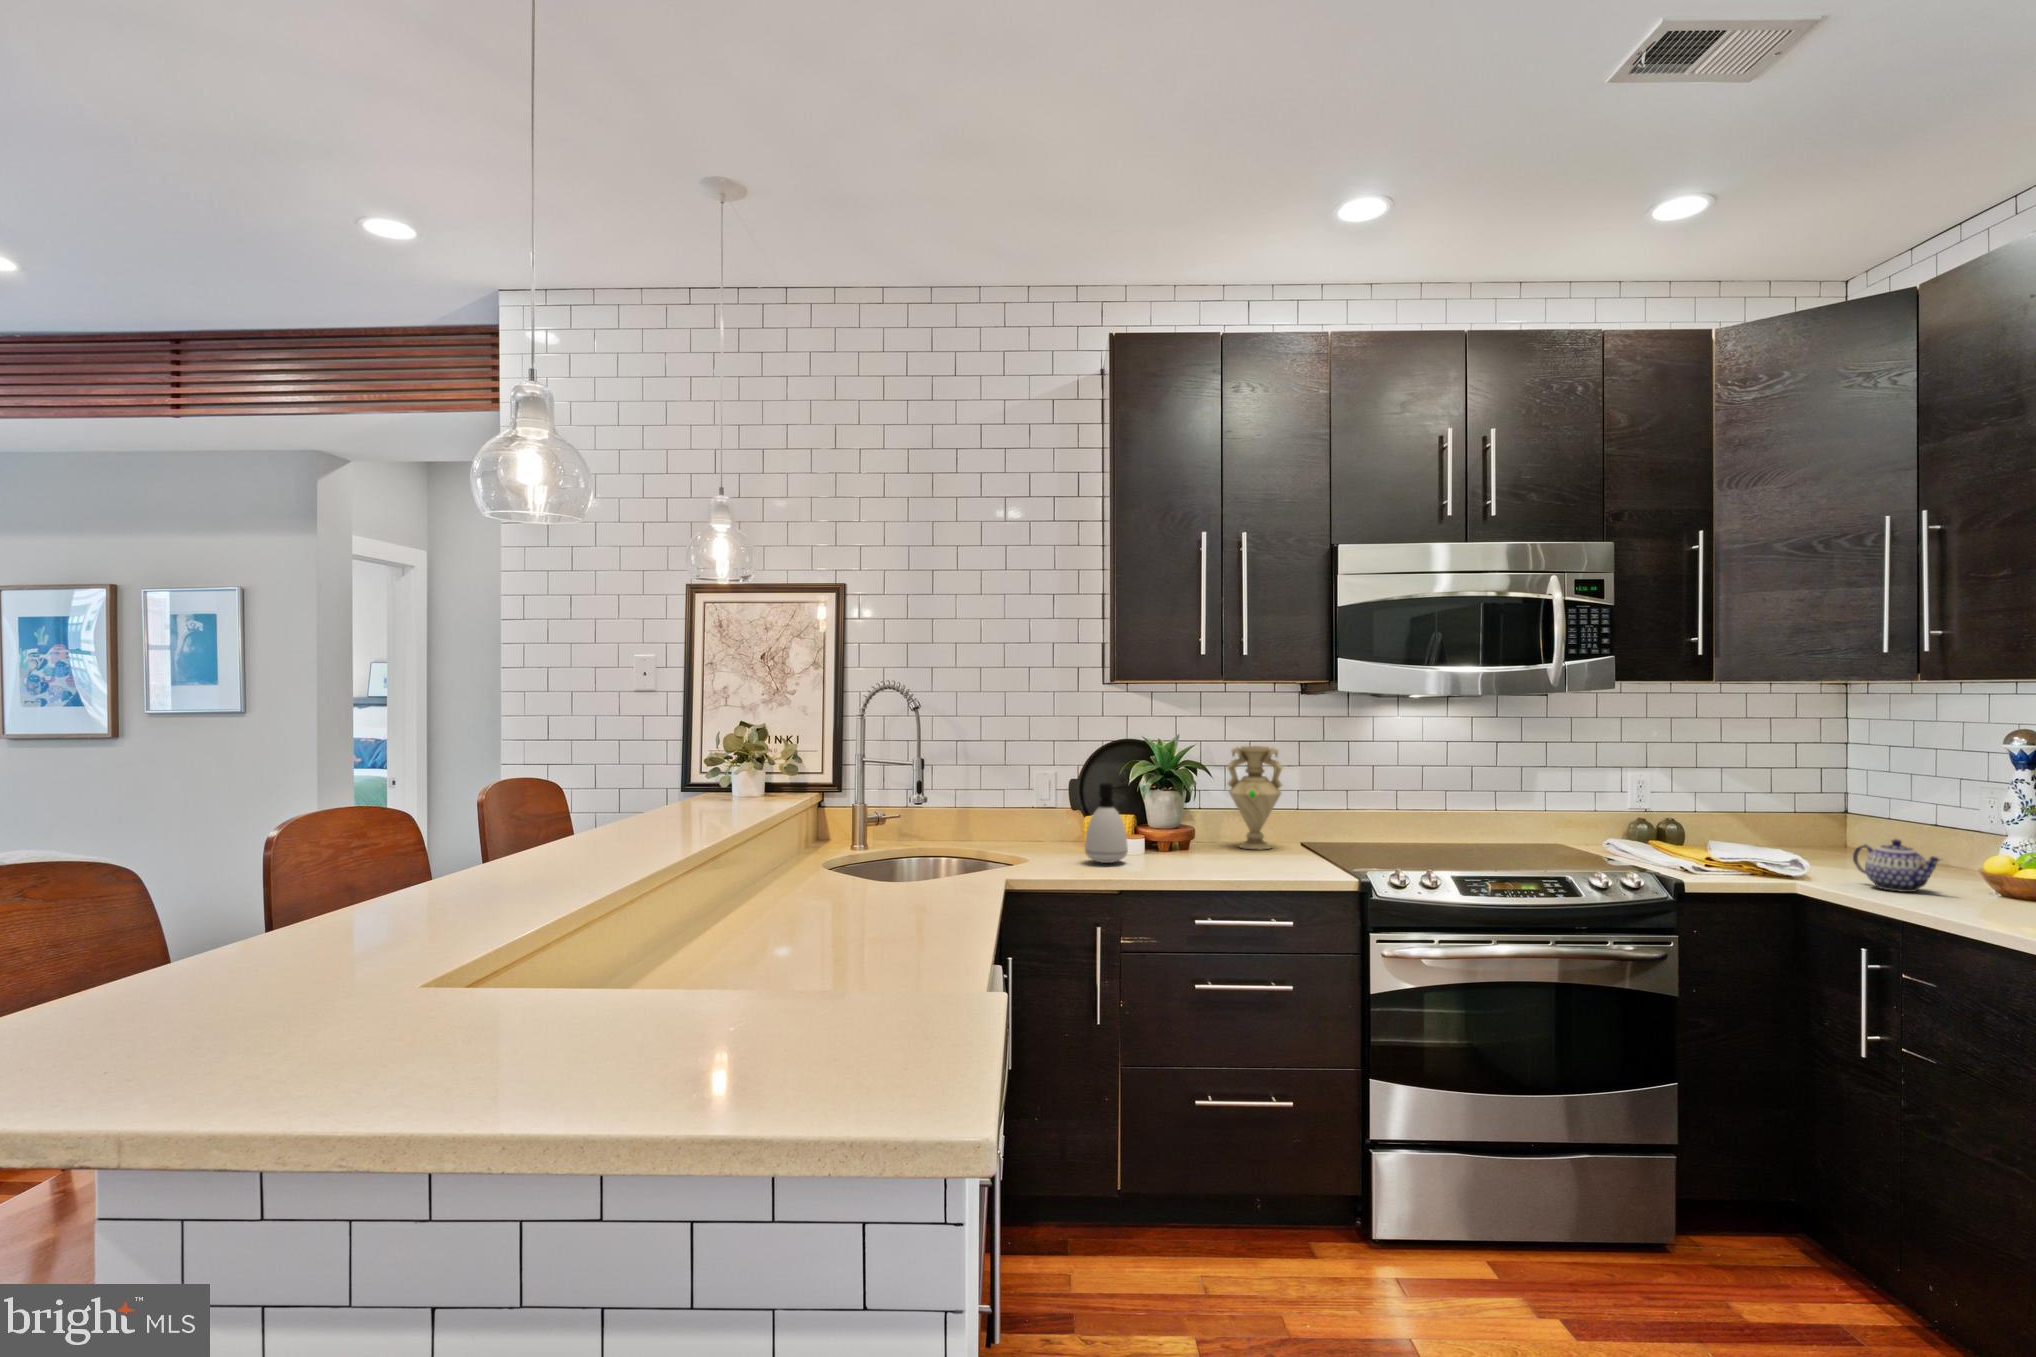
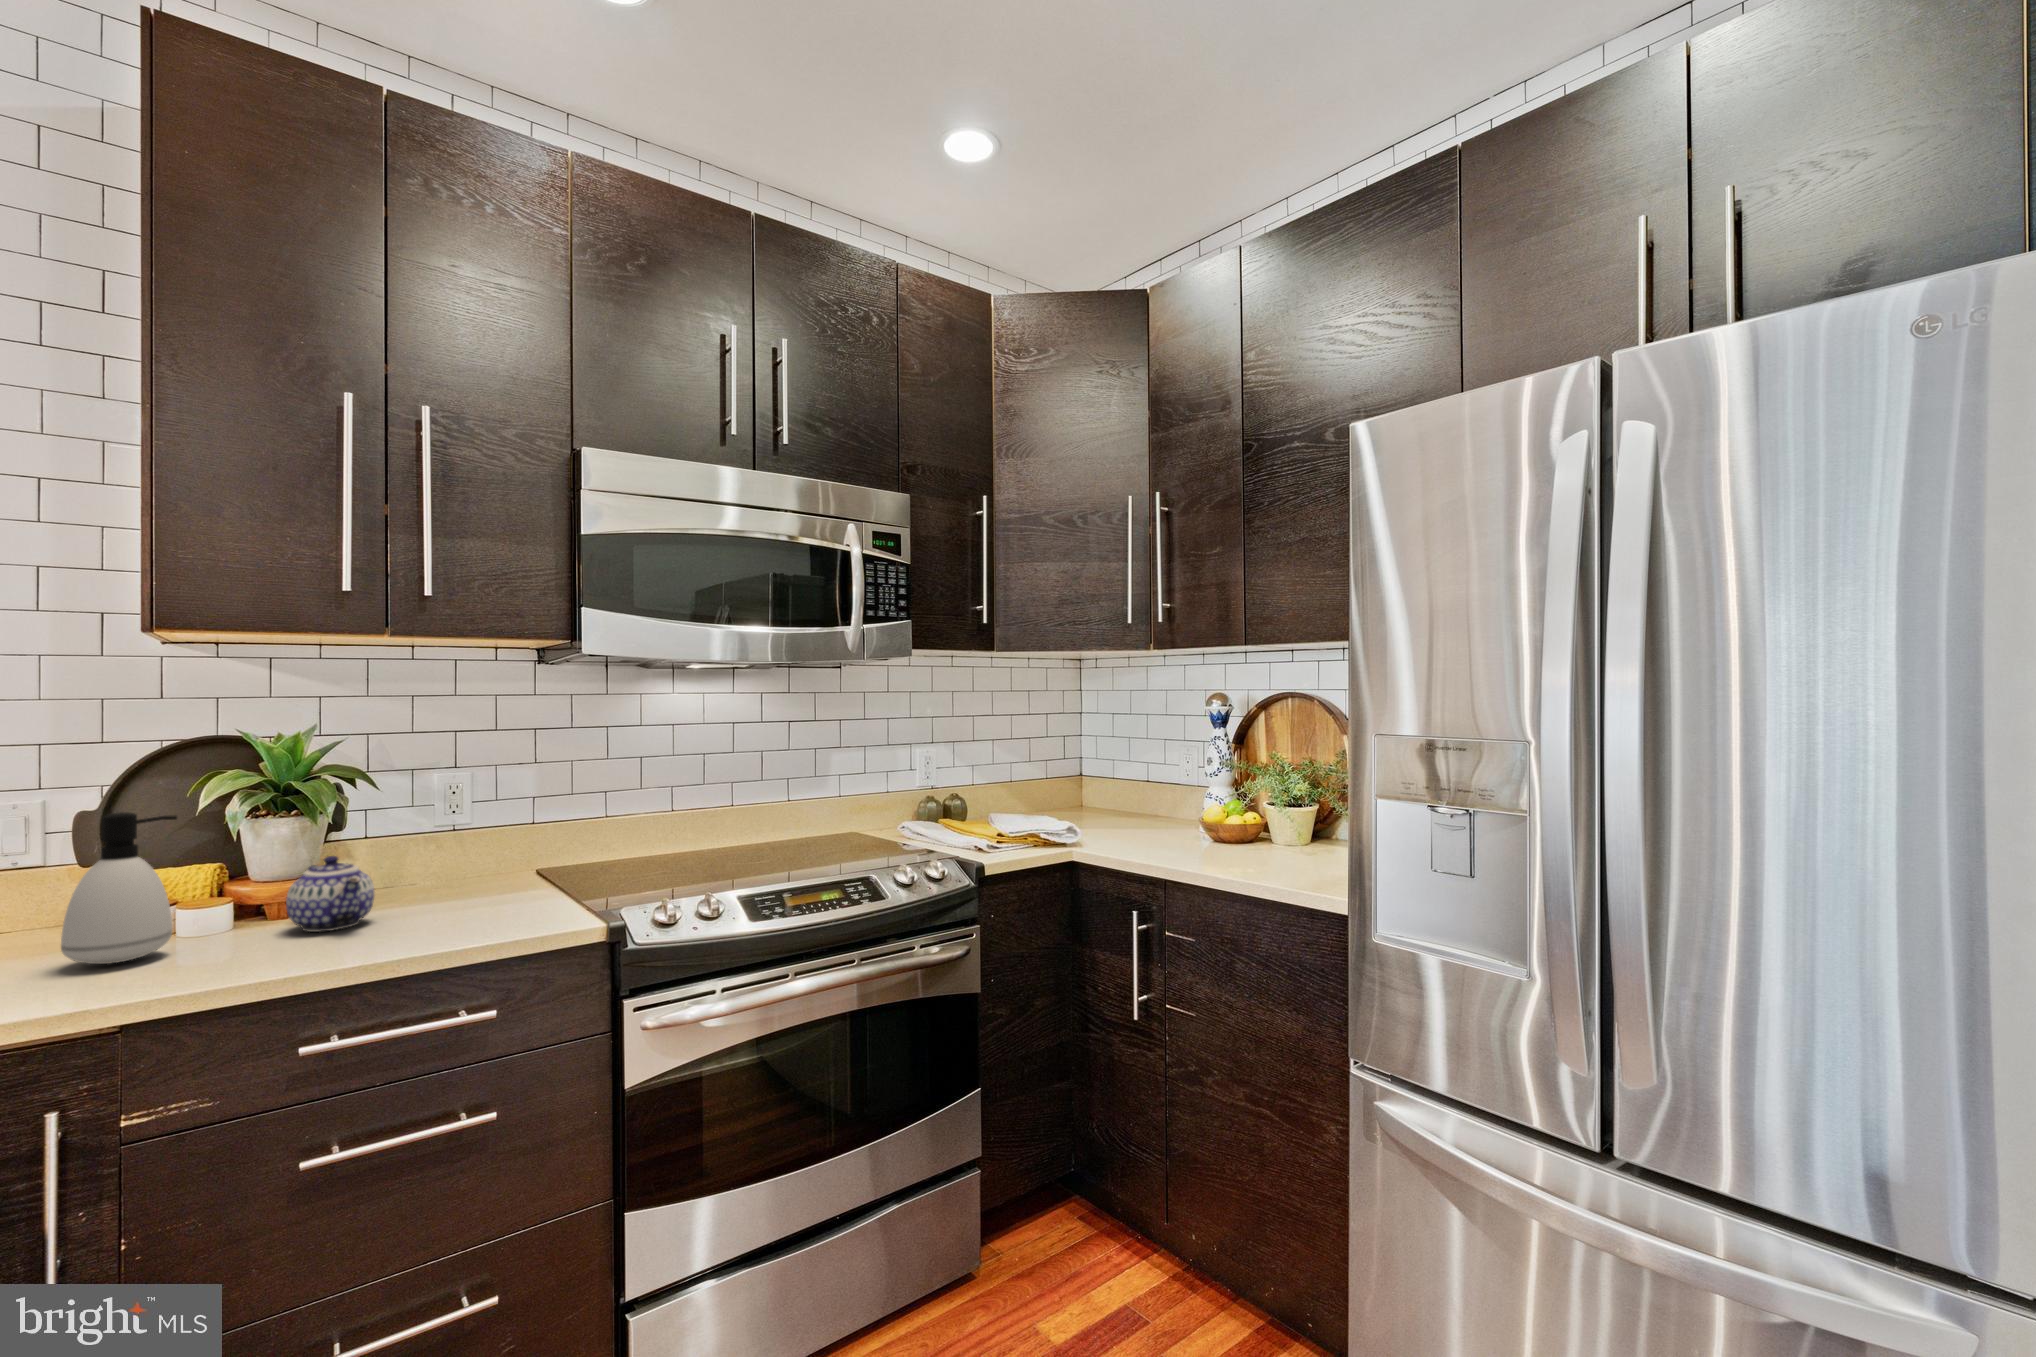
vase: present [1228,746,1283,849] -> none [404,737,500,892]
teapot: present [1853,839,1941,892] -> present [286,856,374,932]

